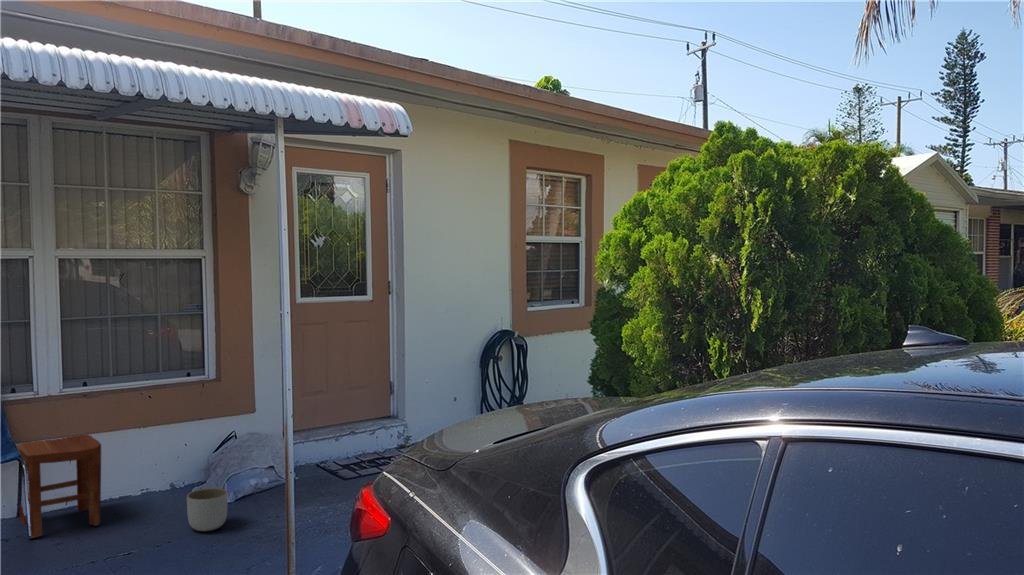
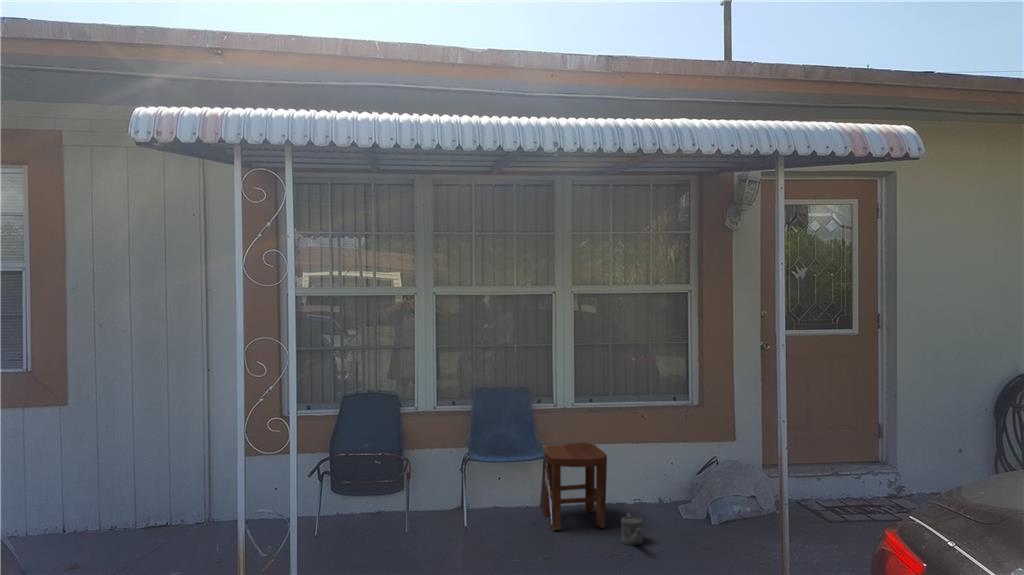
planter: present [187,488,228,531] -> none [680,508,717,550]
watering can: none [117,505,145,540] -> present [621,513,643,545]

